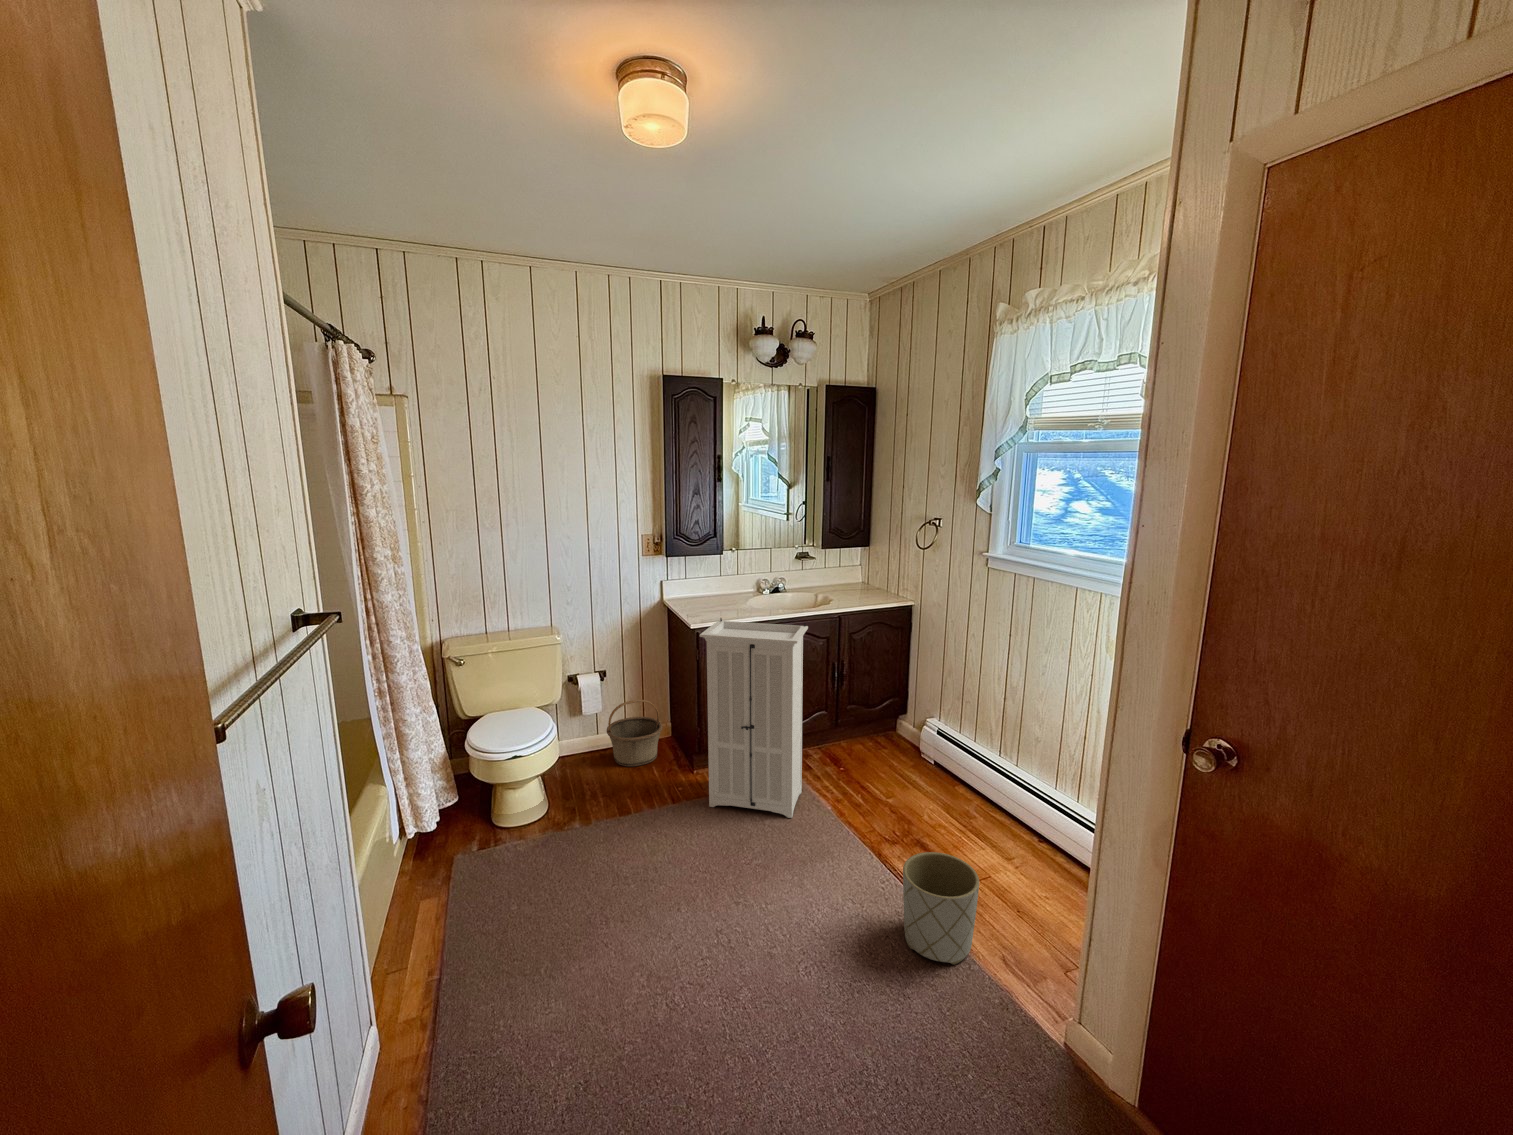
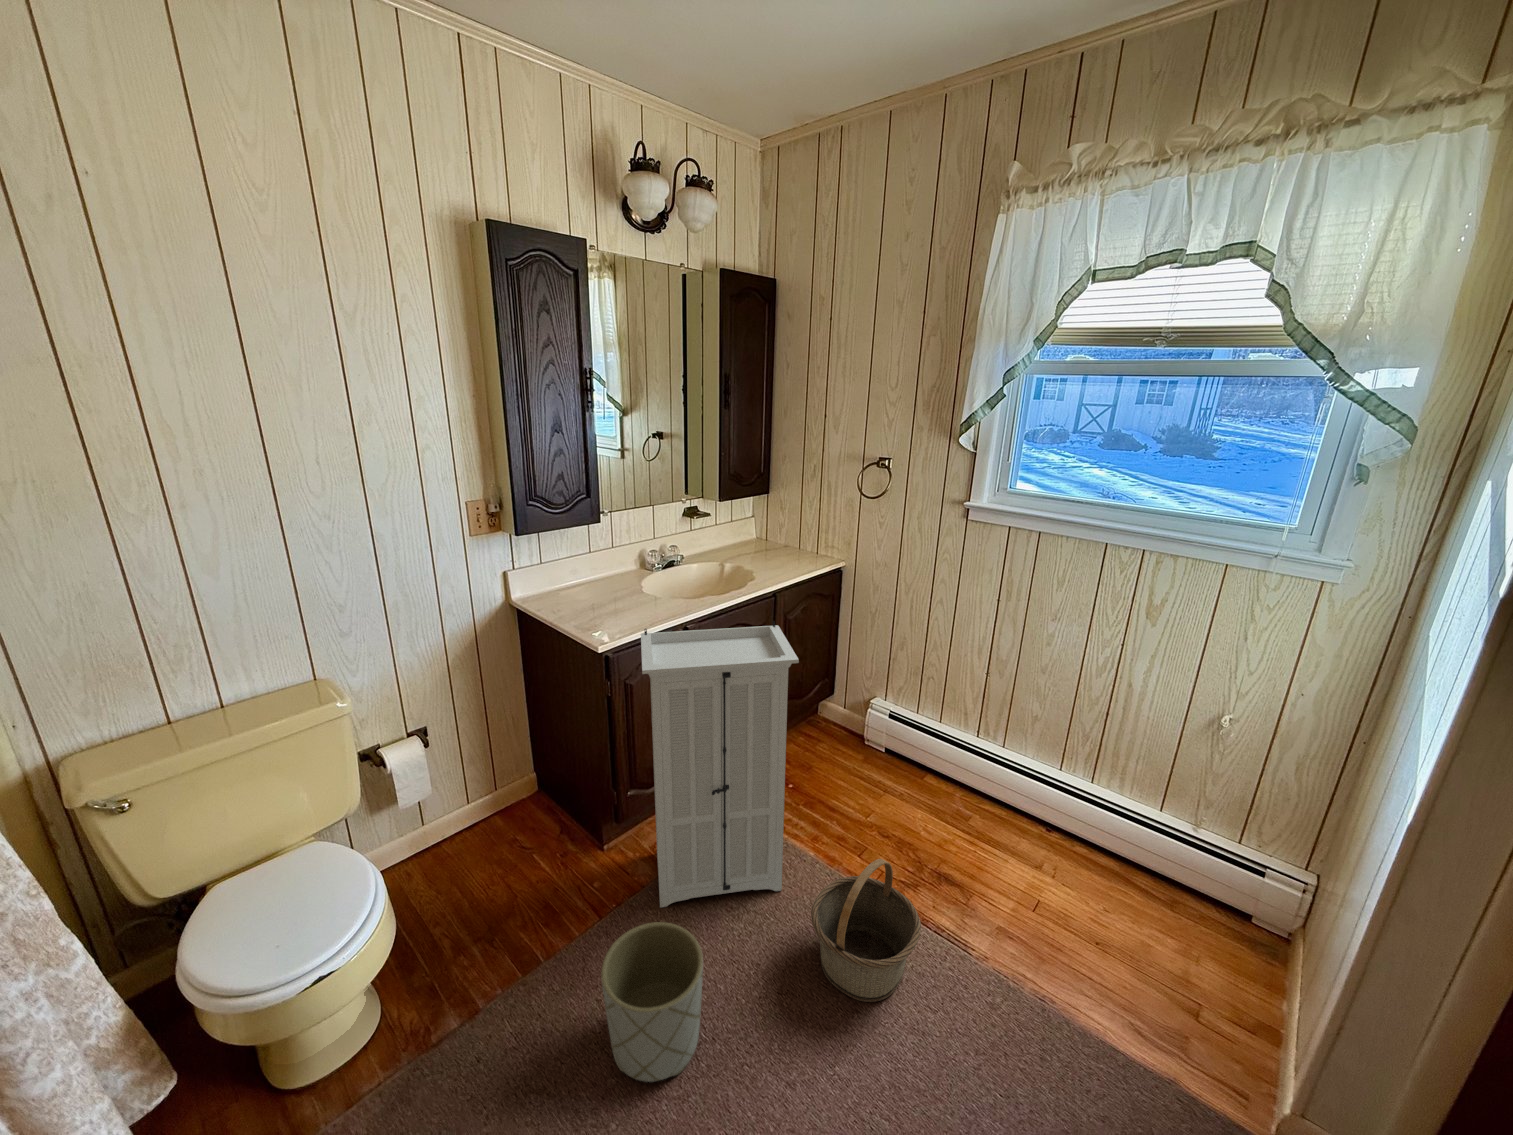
basket: present [607,700,662,766] -> present [811,859,921,1002]
planter: present [903,852,979,964] -> present [601,922,703,1082]

